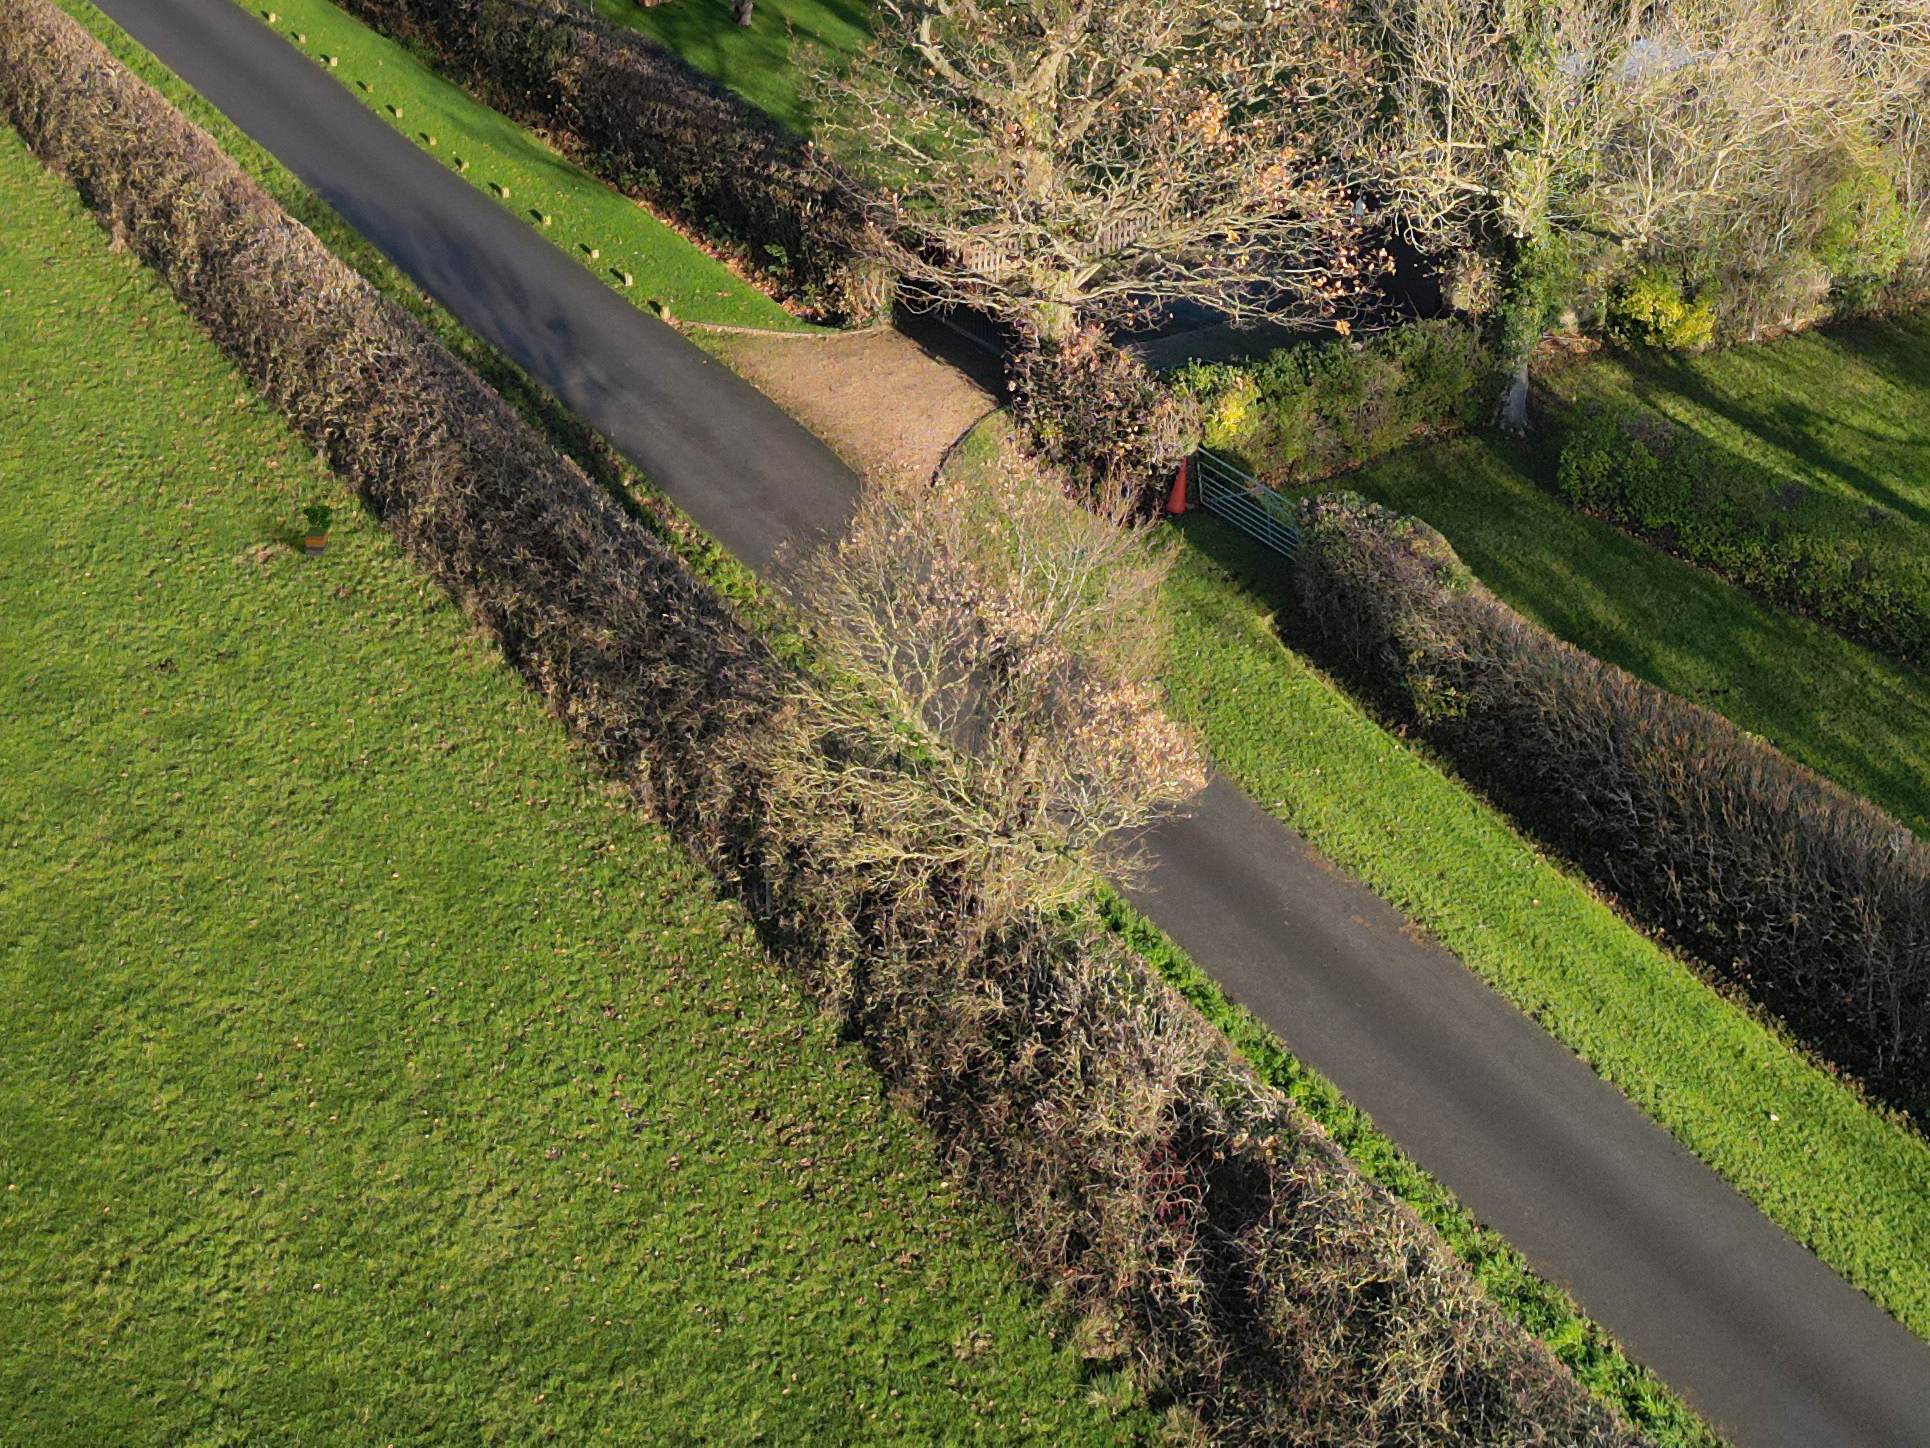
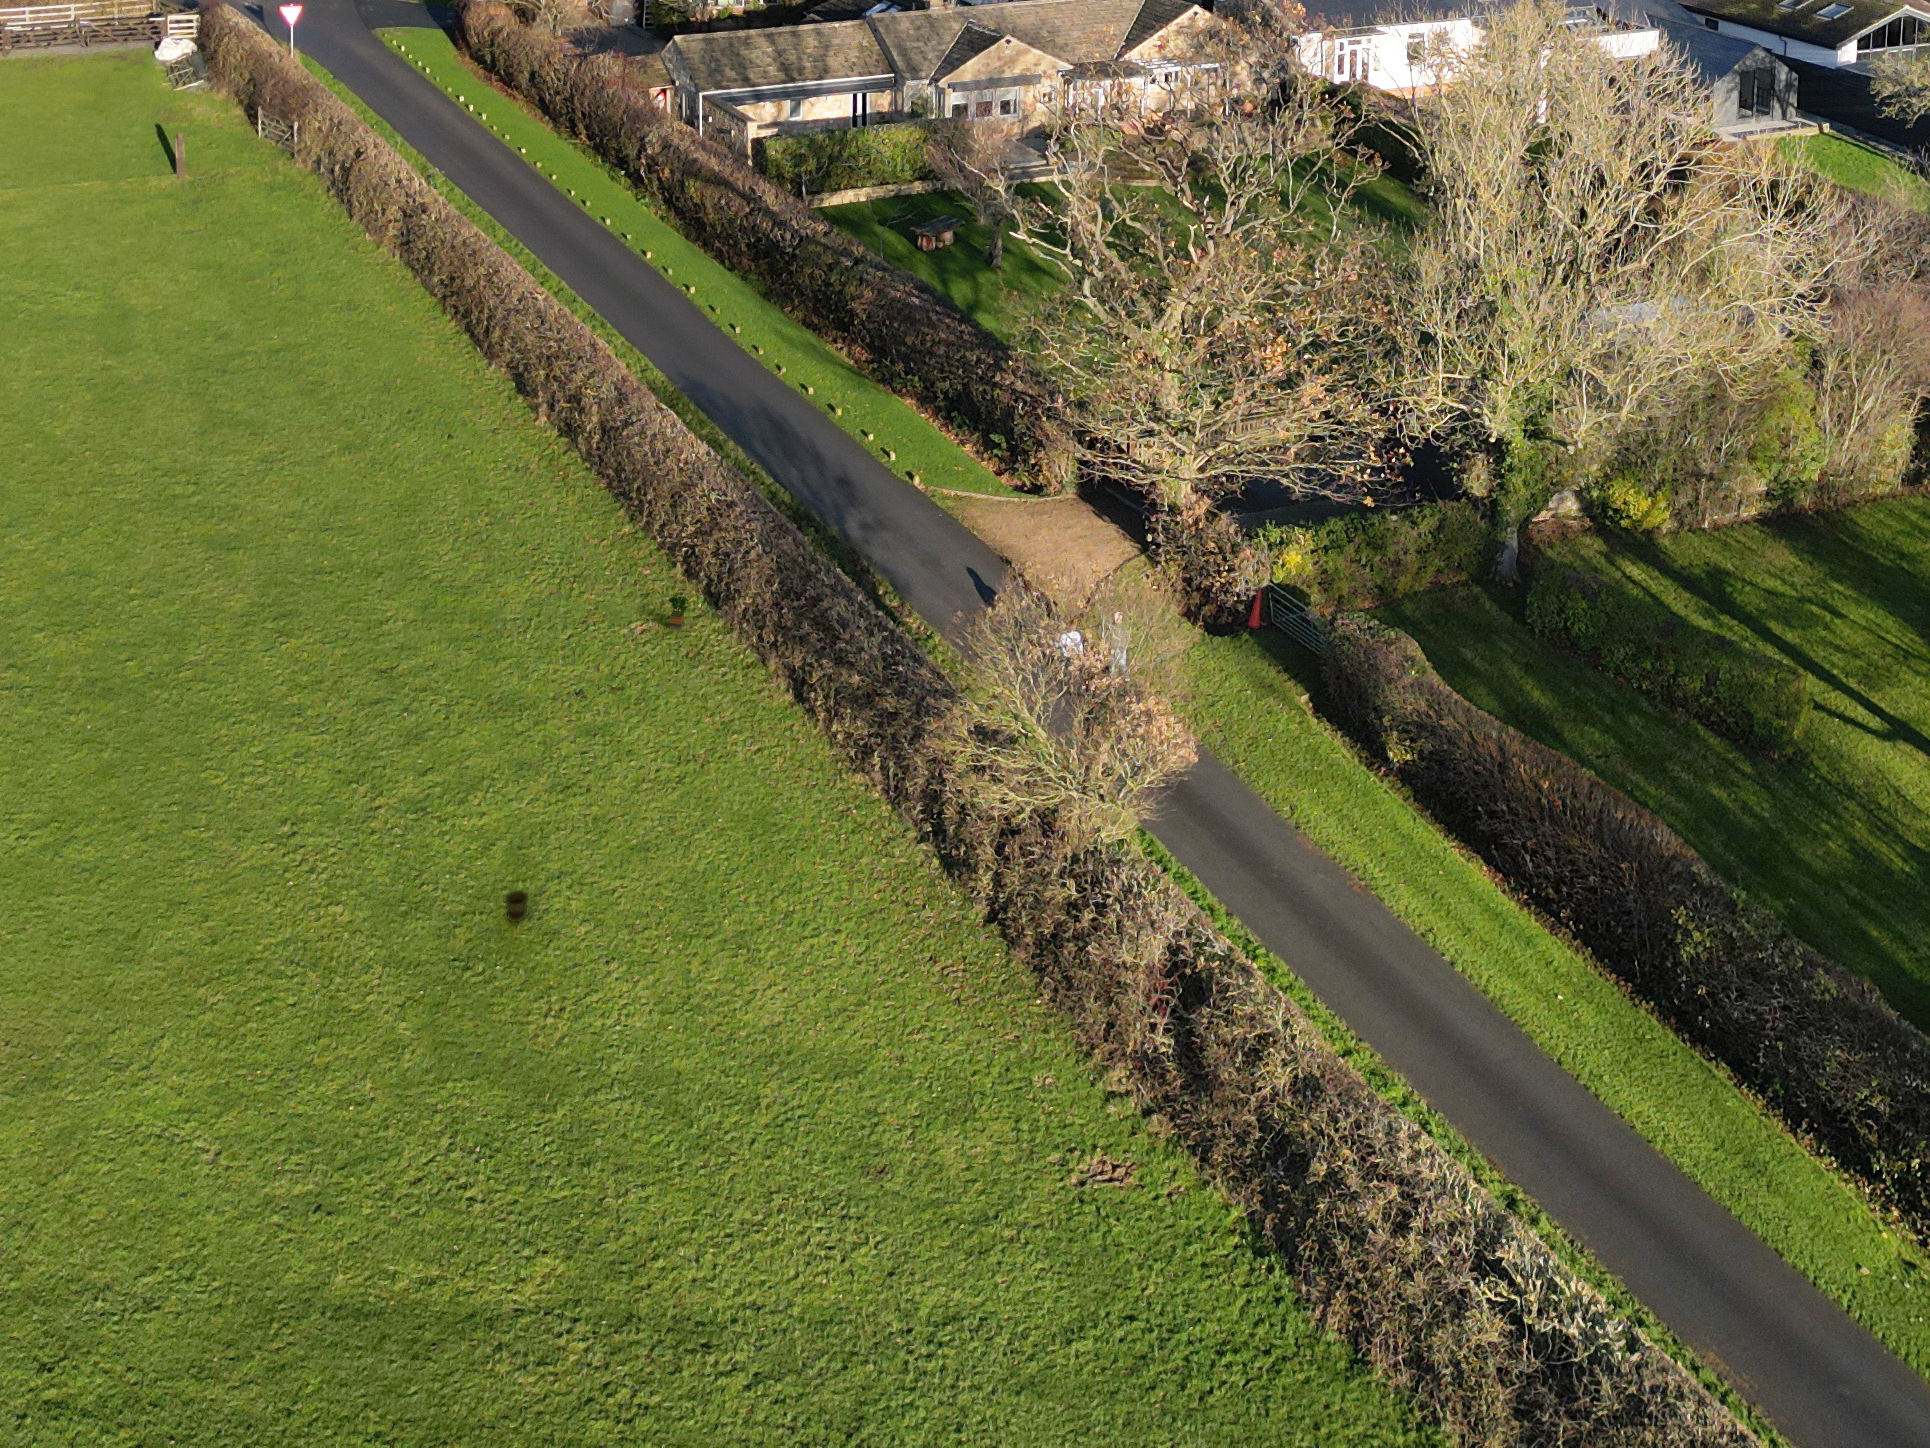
basket: none [20,1038,64,1094] -> present [505,890,529,922]

